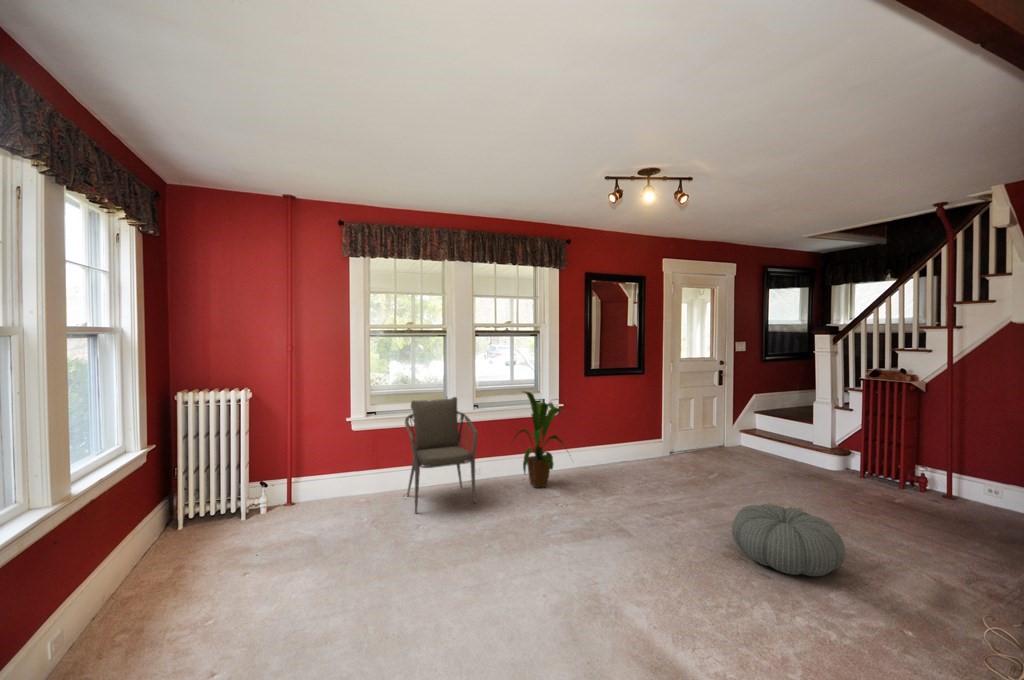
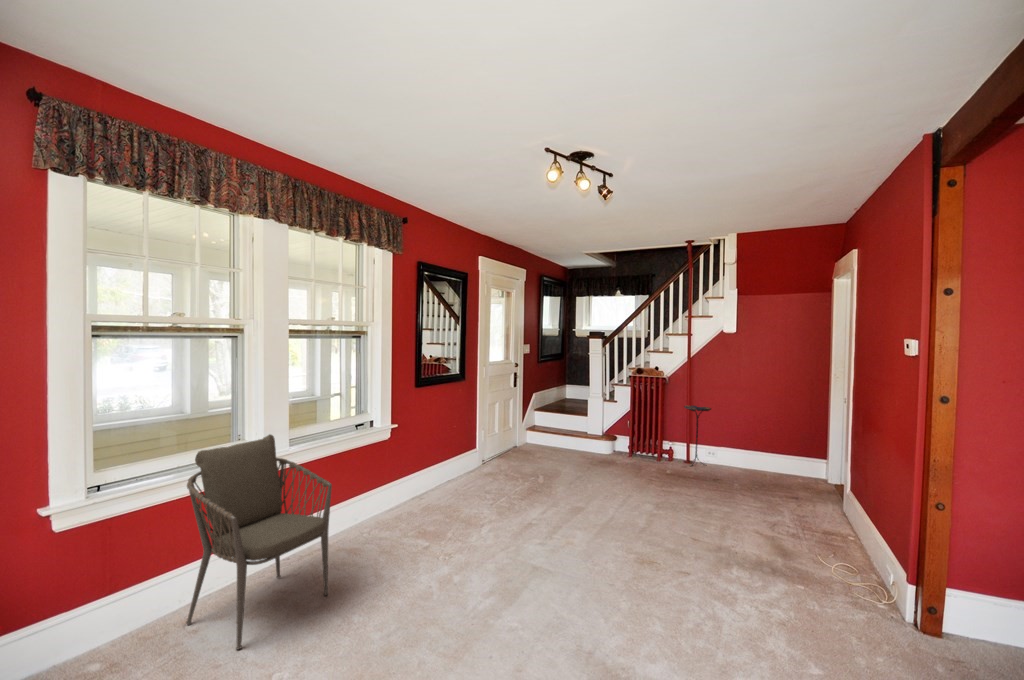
house plant: present [515,392,563,488] -> none [344,415,436,544]
side table: none [937,422,988,508] -> present [684,405,711,462]
pouf: present [732,504,845,576] -> none [627,495,719,556]

